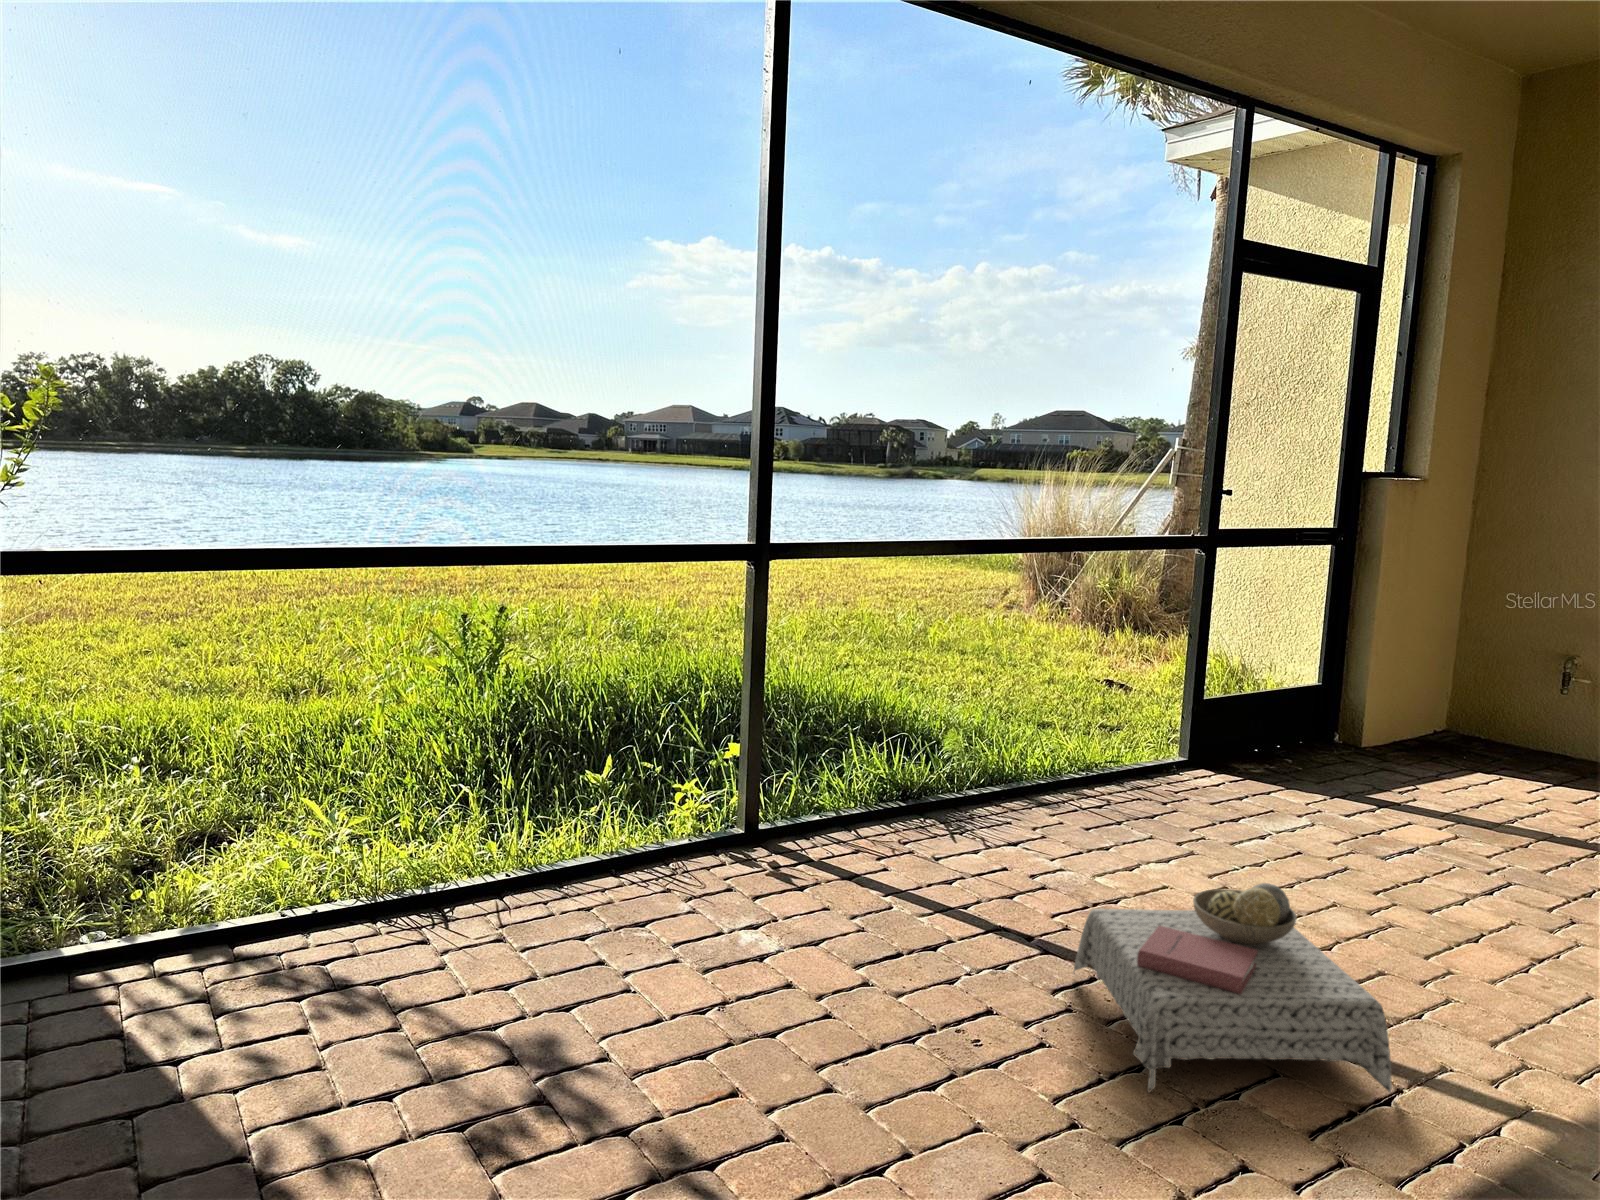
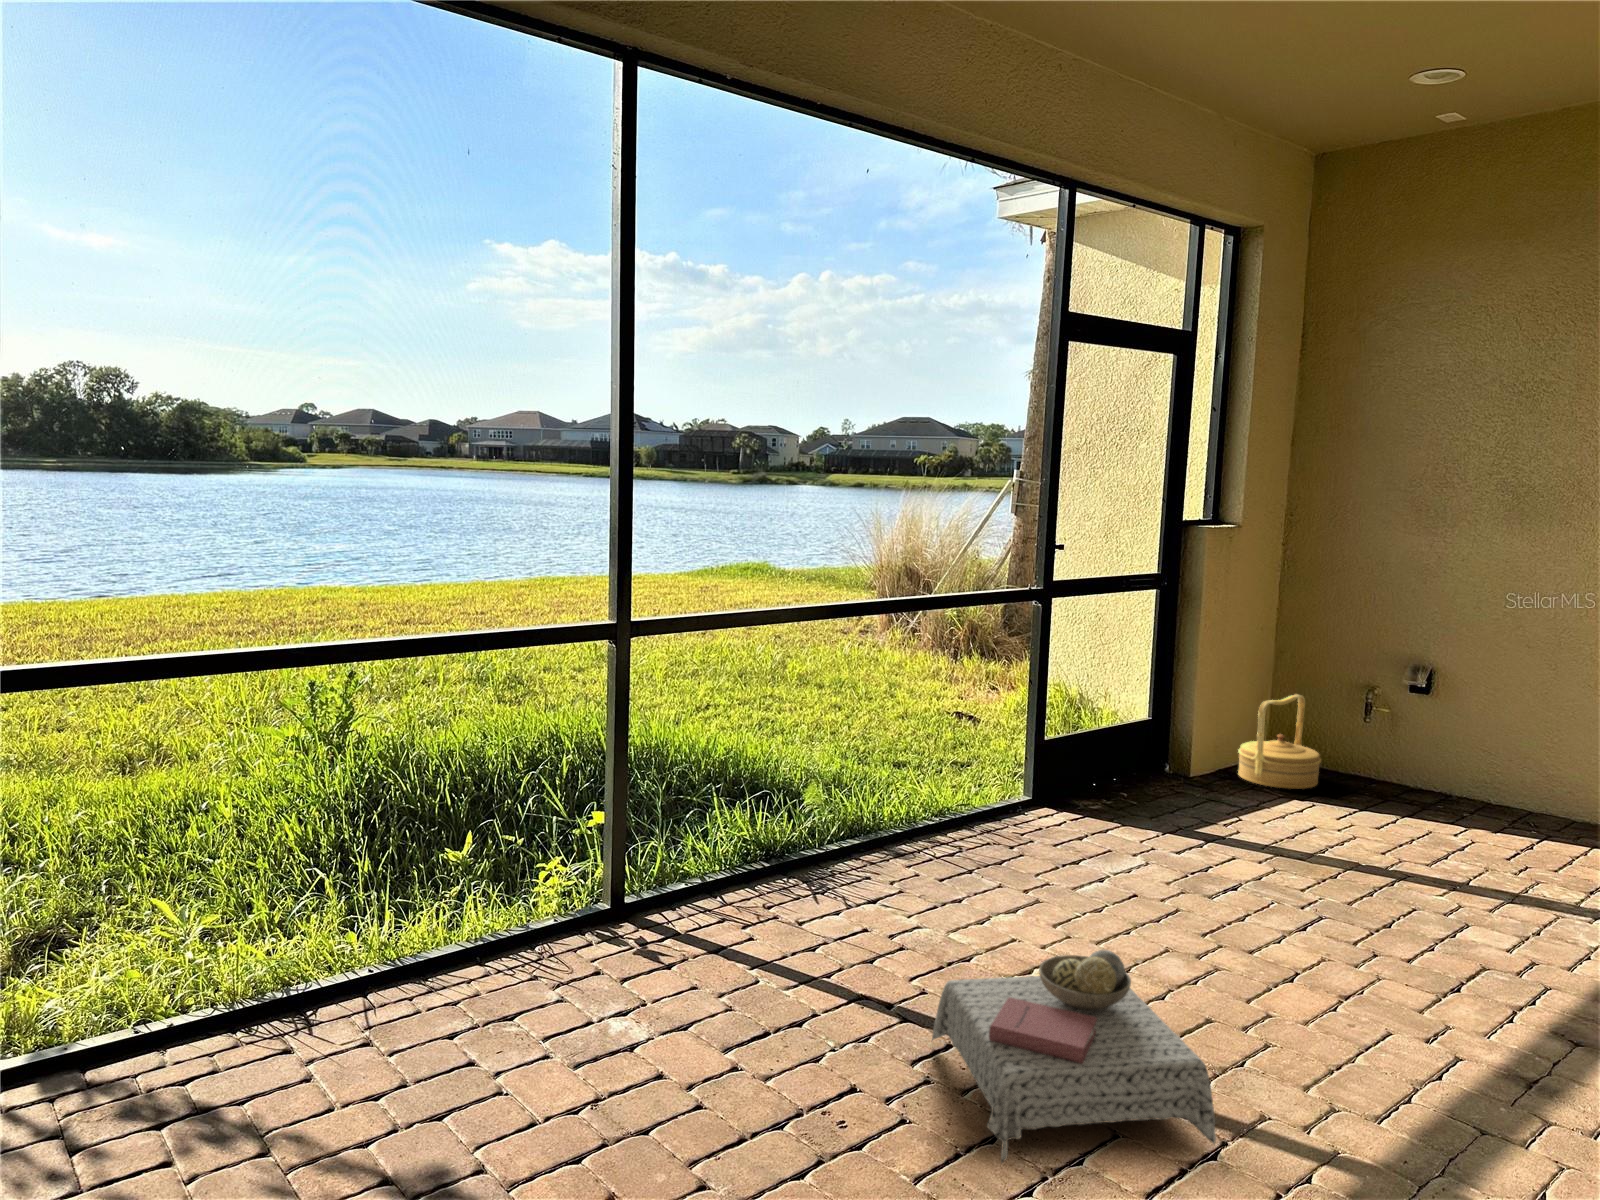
woven basket: none [1415,659,1513,760] -> present [1238,695,1321,789]

